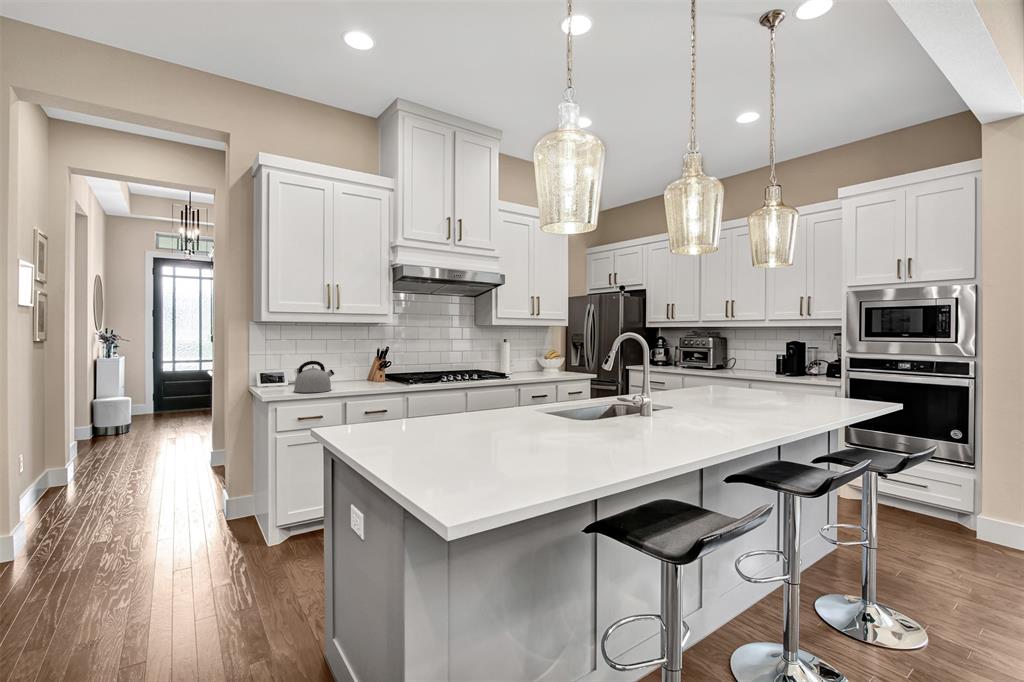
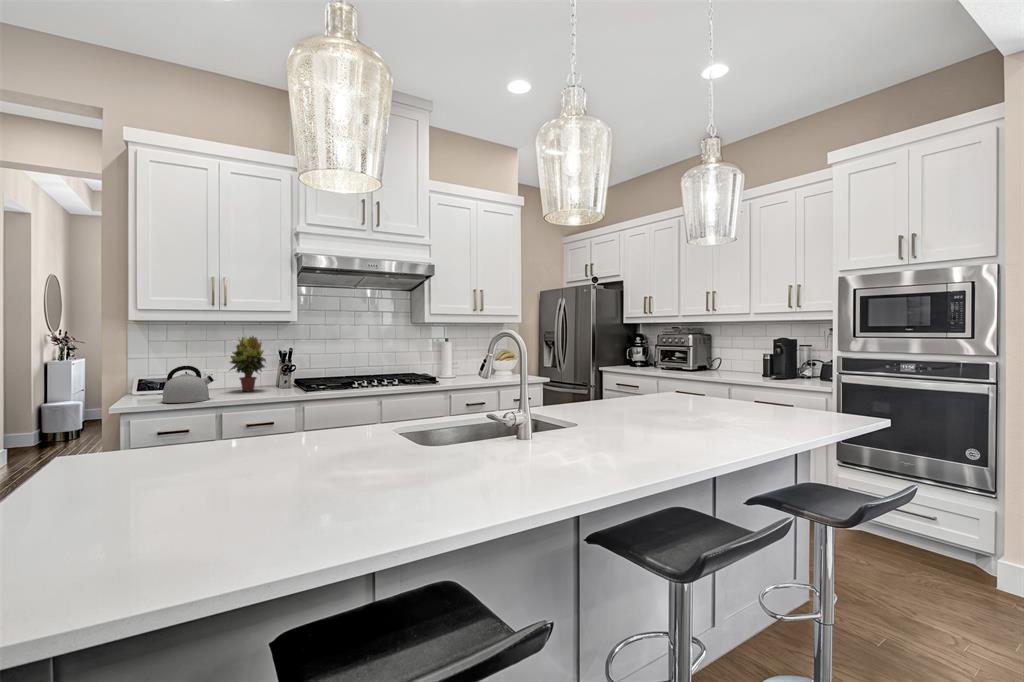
potted plant: none [338,335,370,384] -> present [230,336,266,391]

